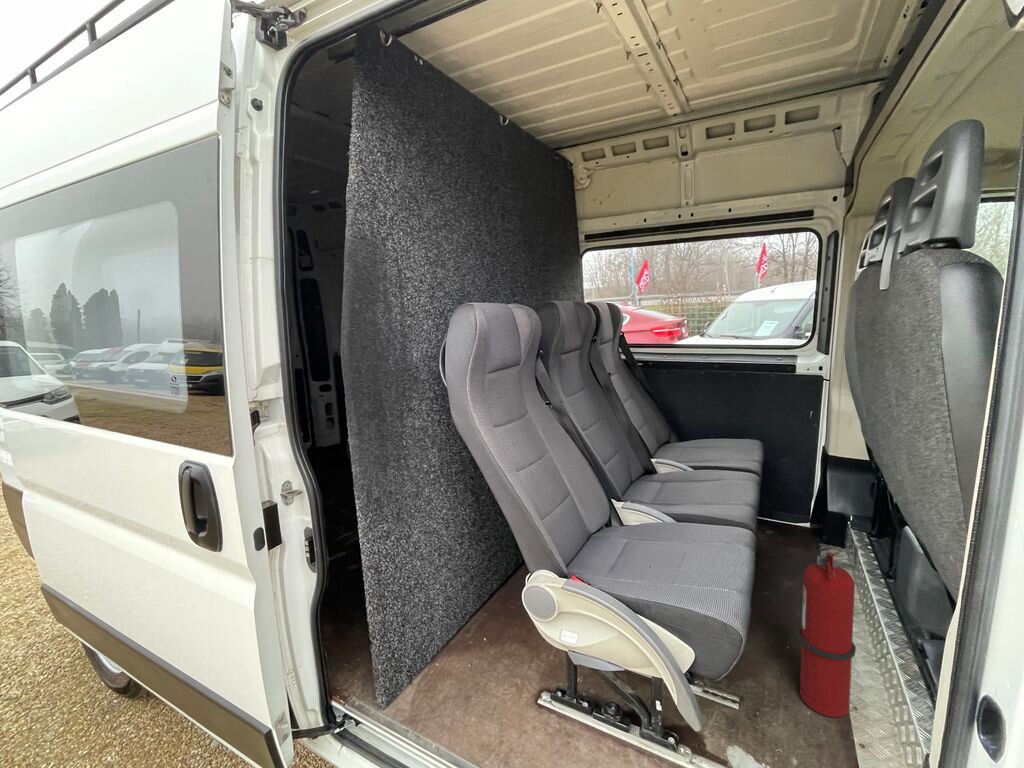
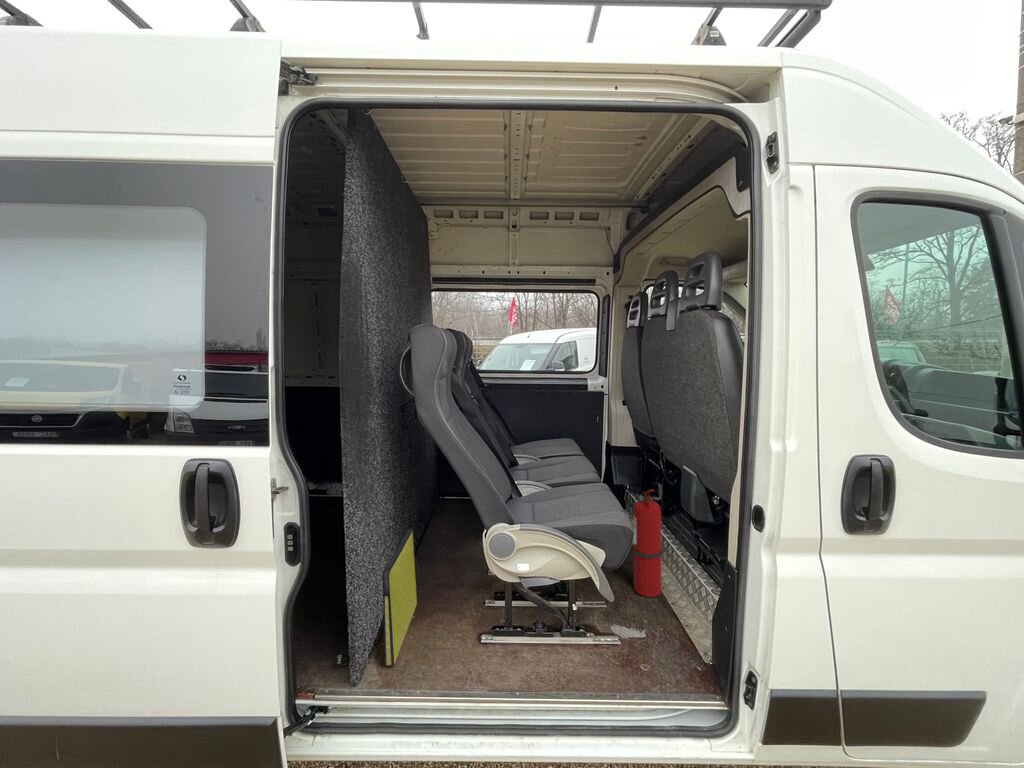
bag: none [420,538,505,698] -> present [383,529,419,666]

